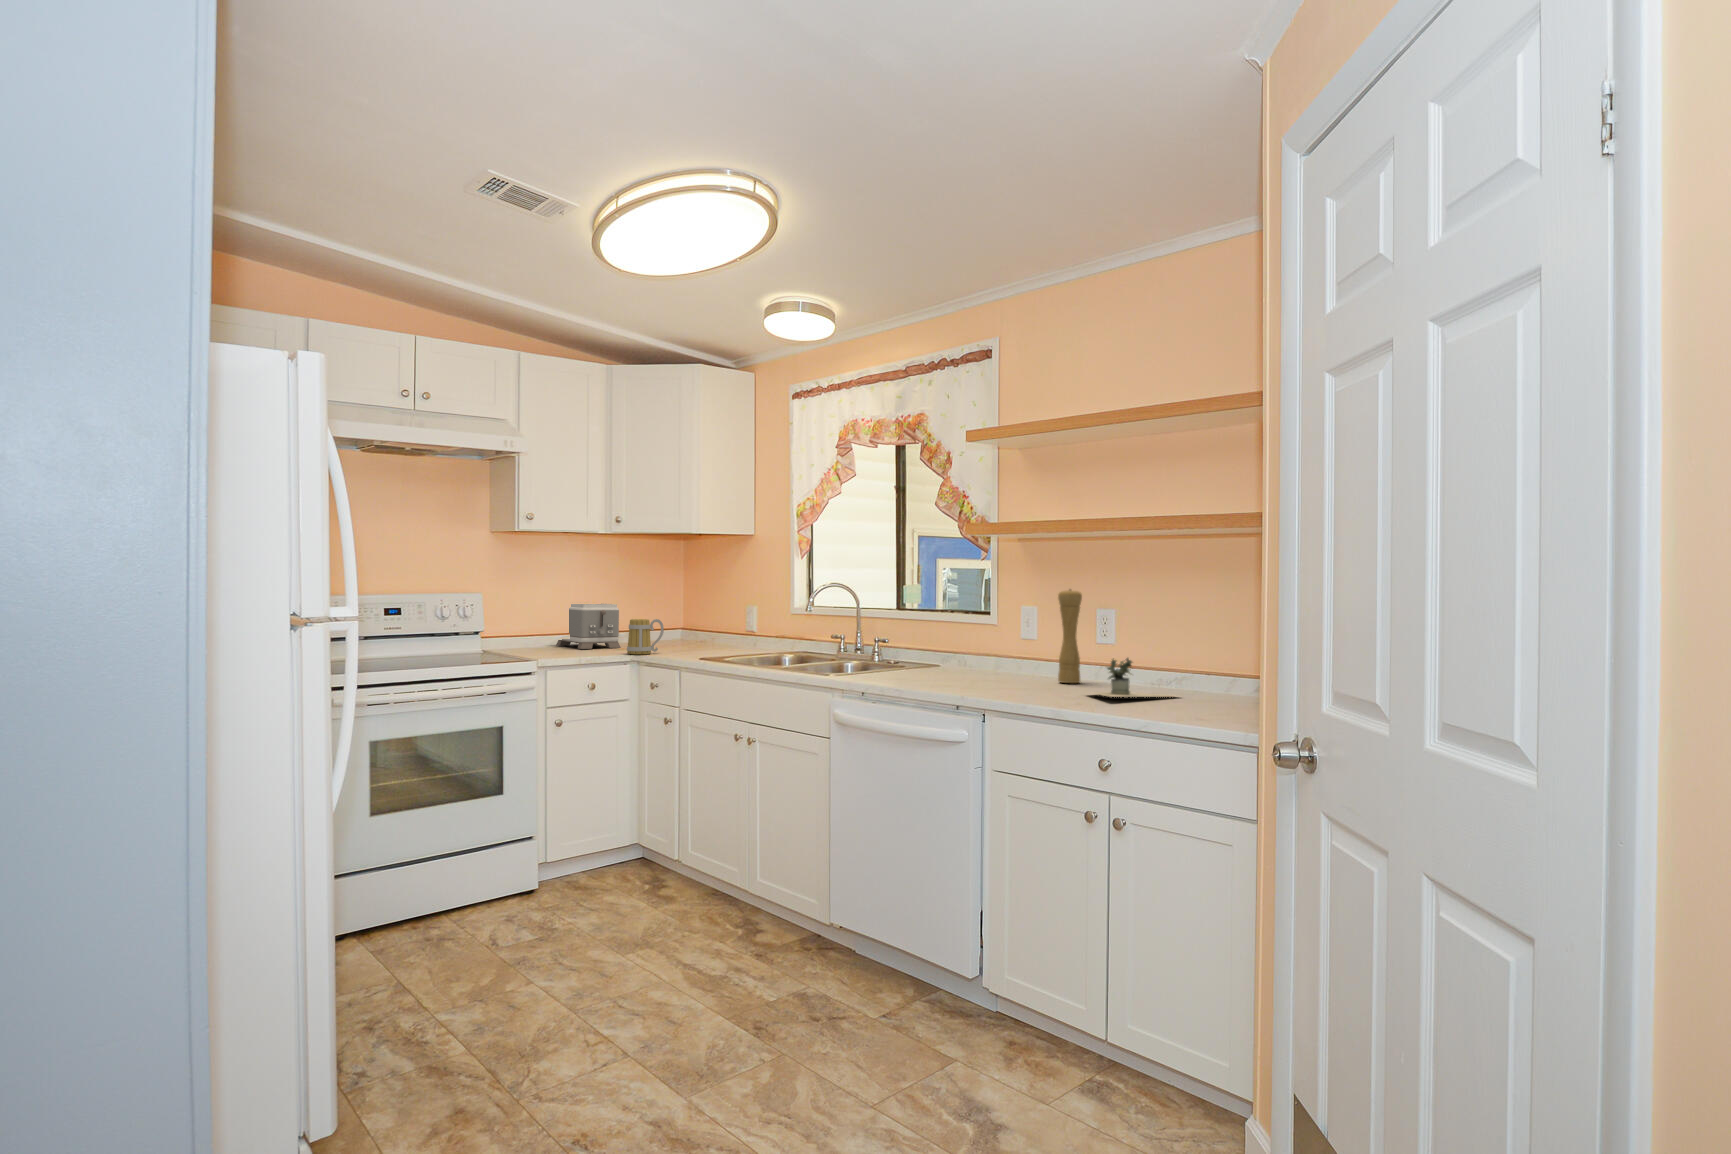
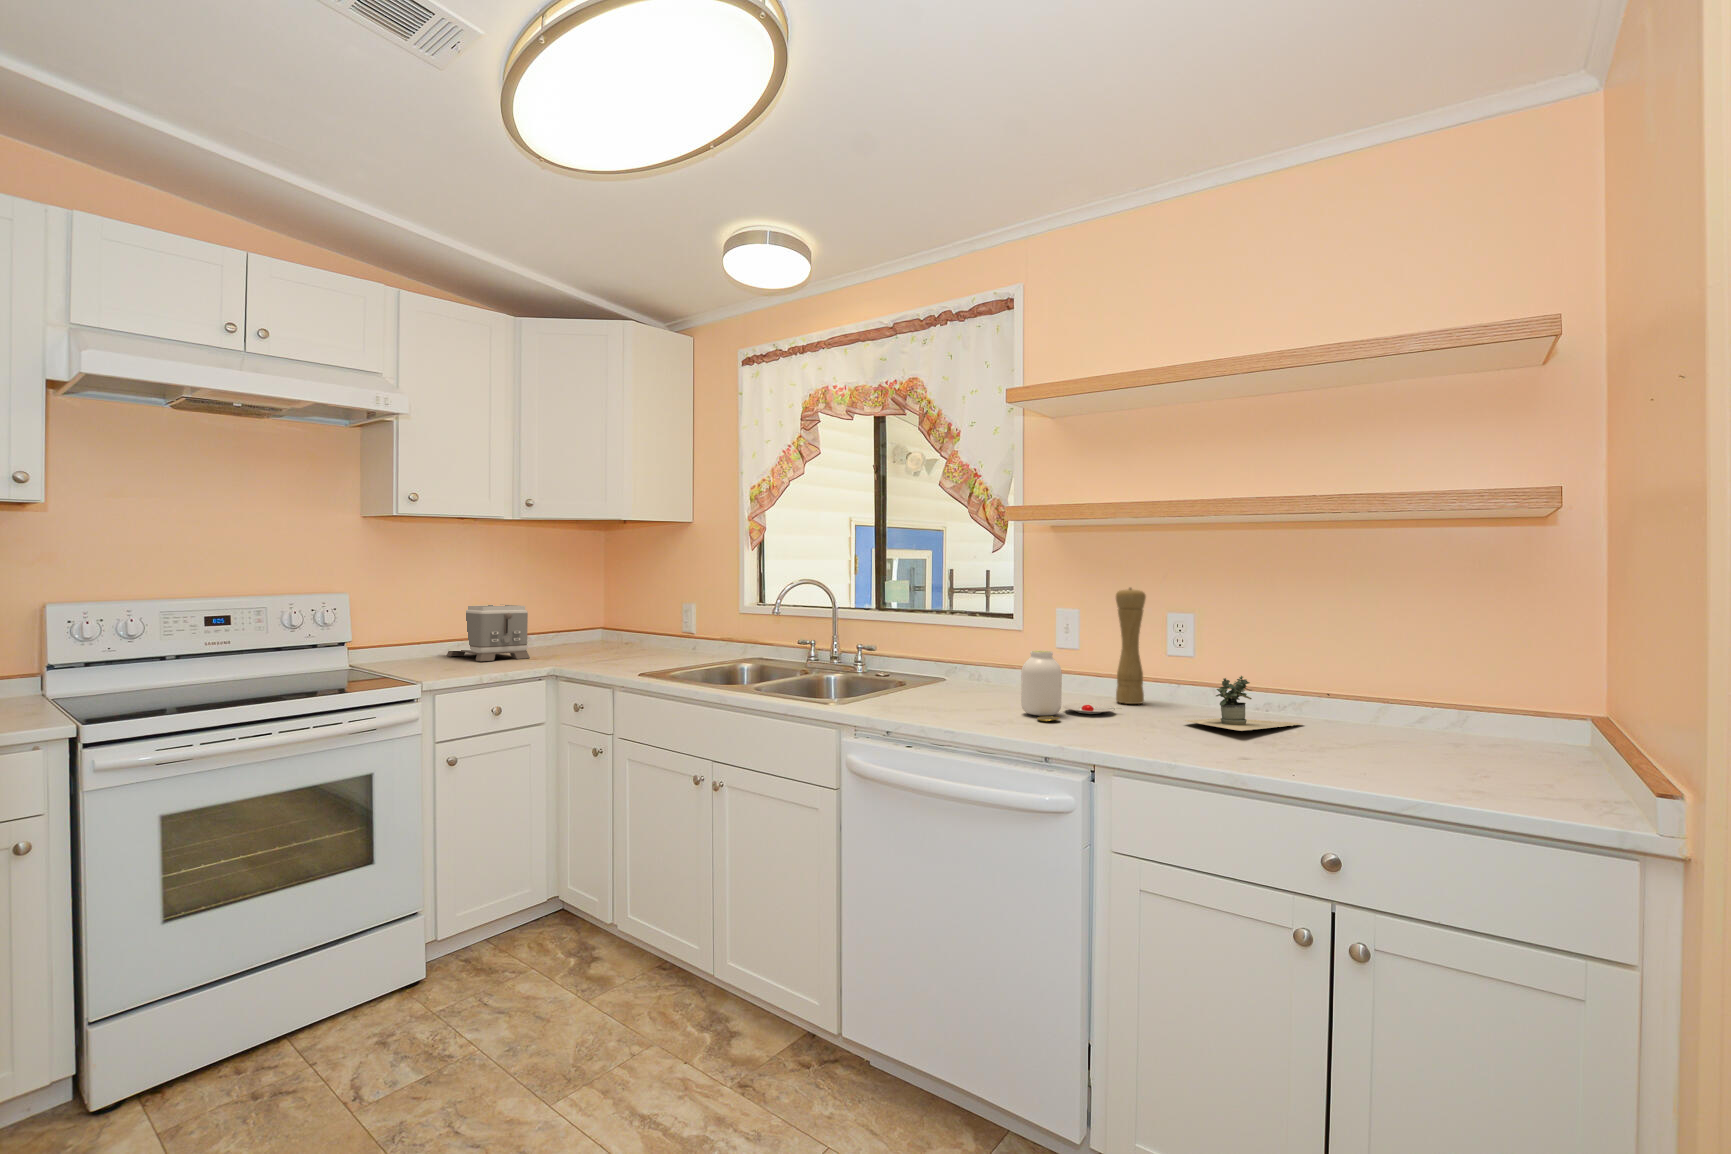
mug: present [627,619,664,654] -> none [542,624,588,668]
jar: none [968,638,1049,691] -> present [1021,651,1115,721]

